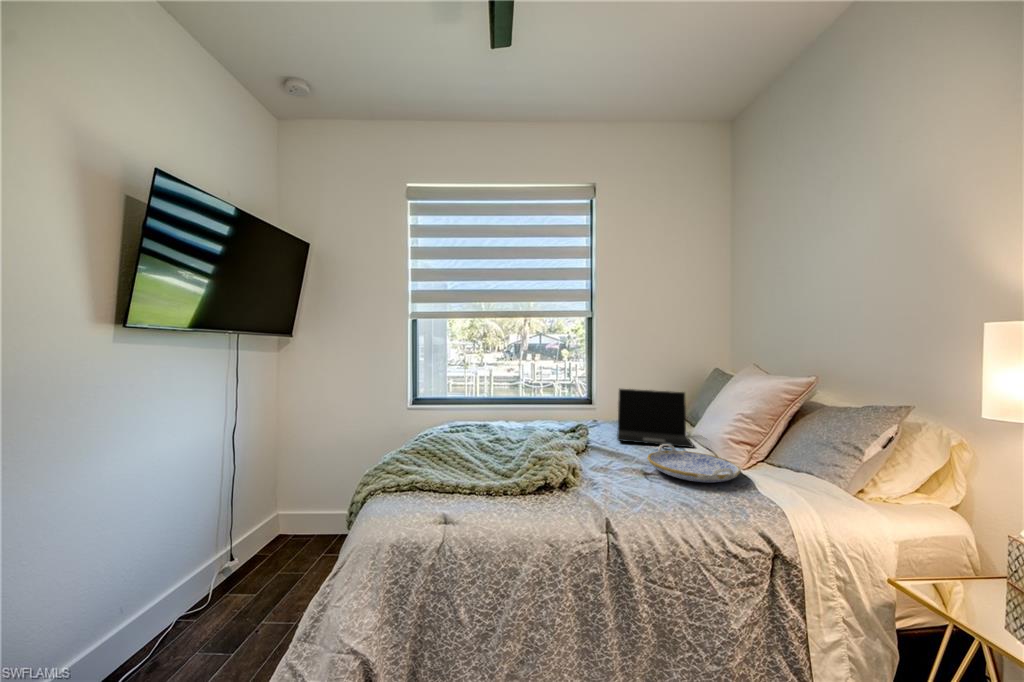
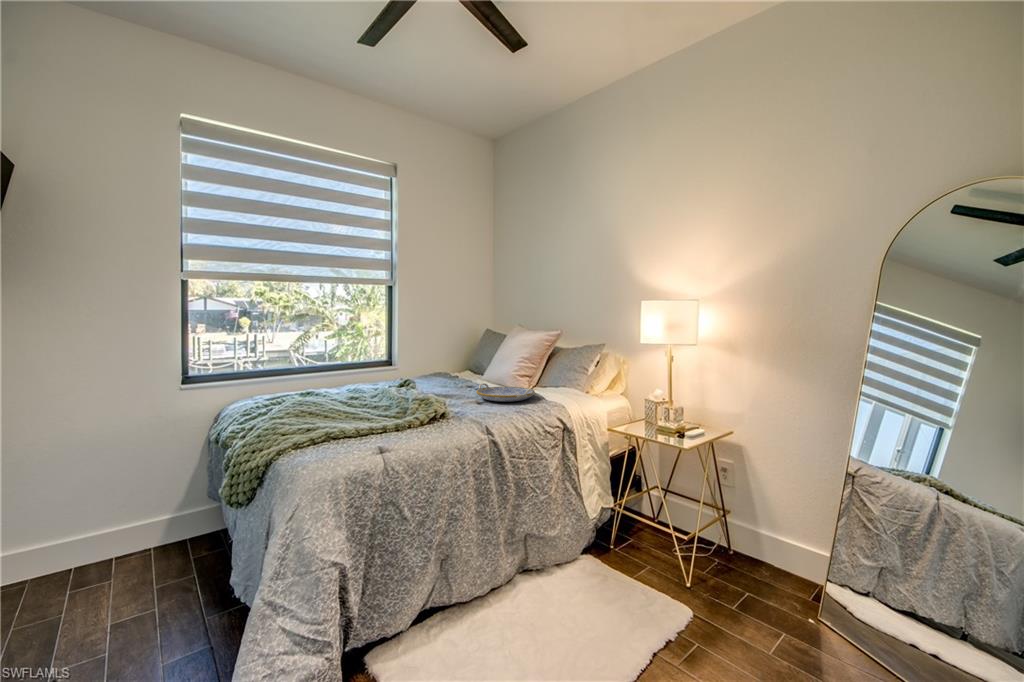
laptop: present [617,389,693,448] -> none [427,348,492,389]

